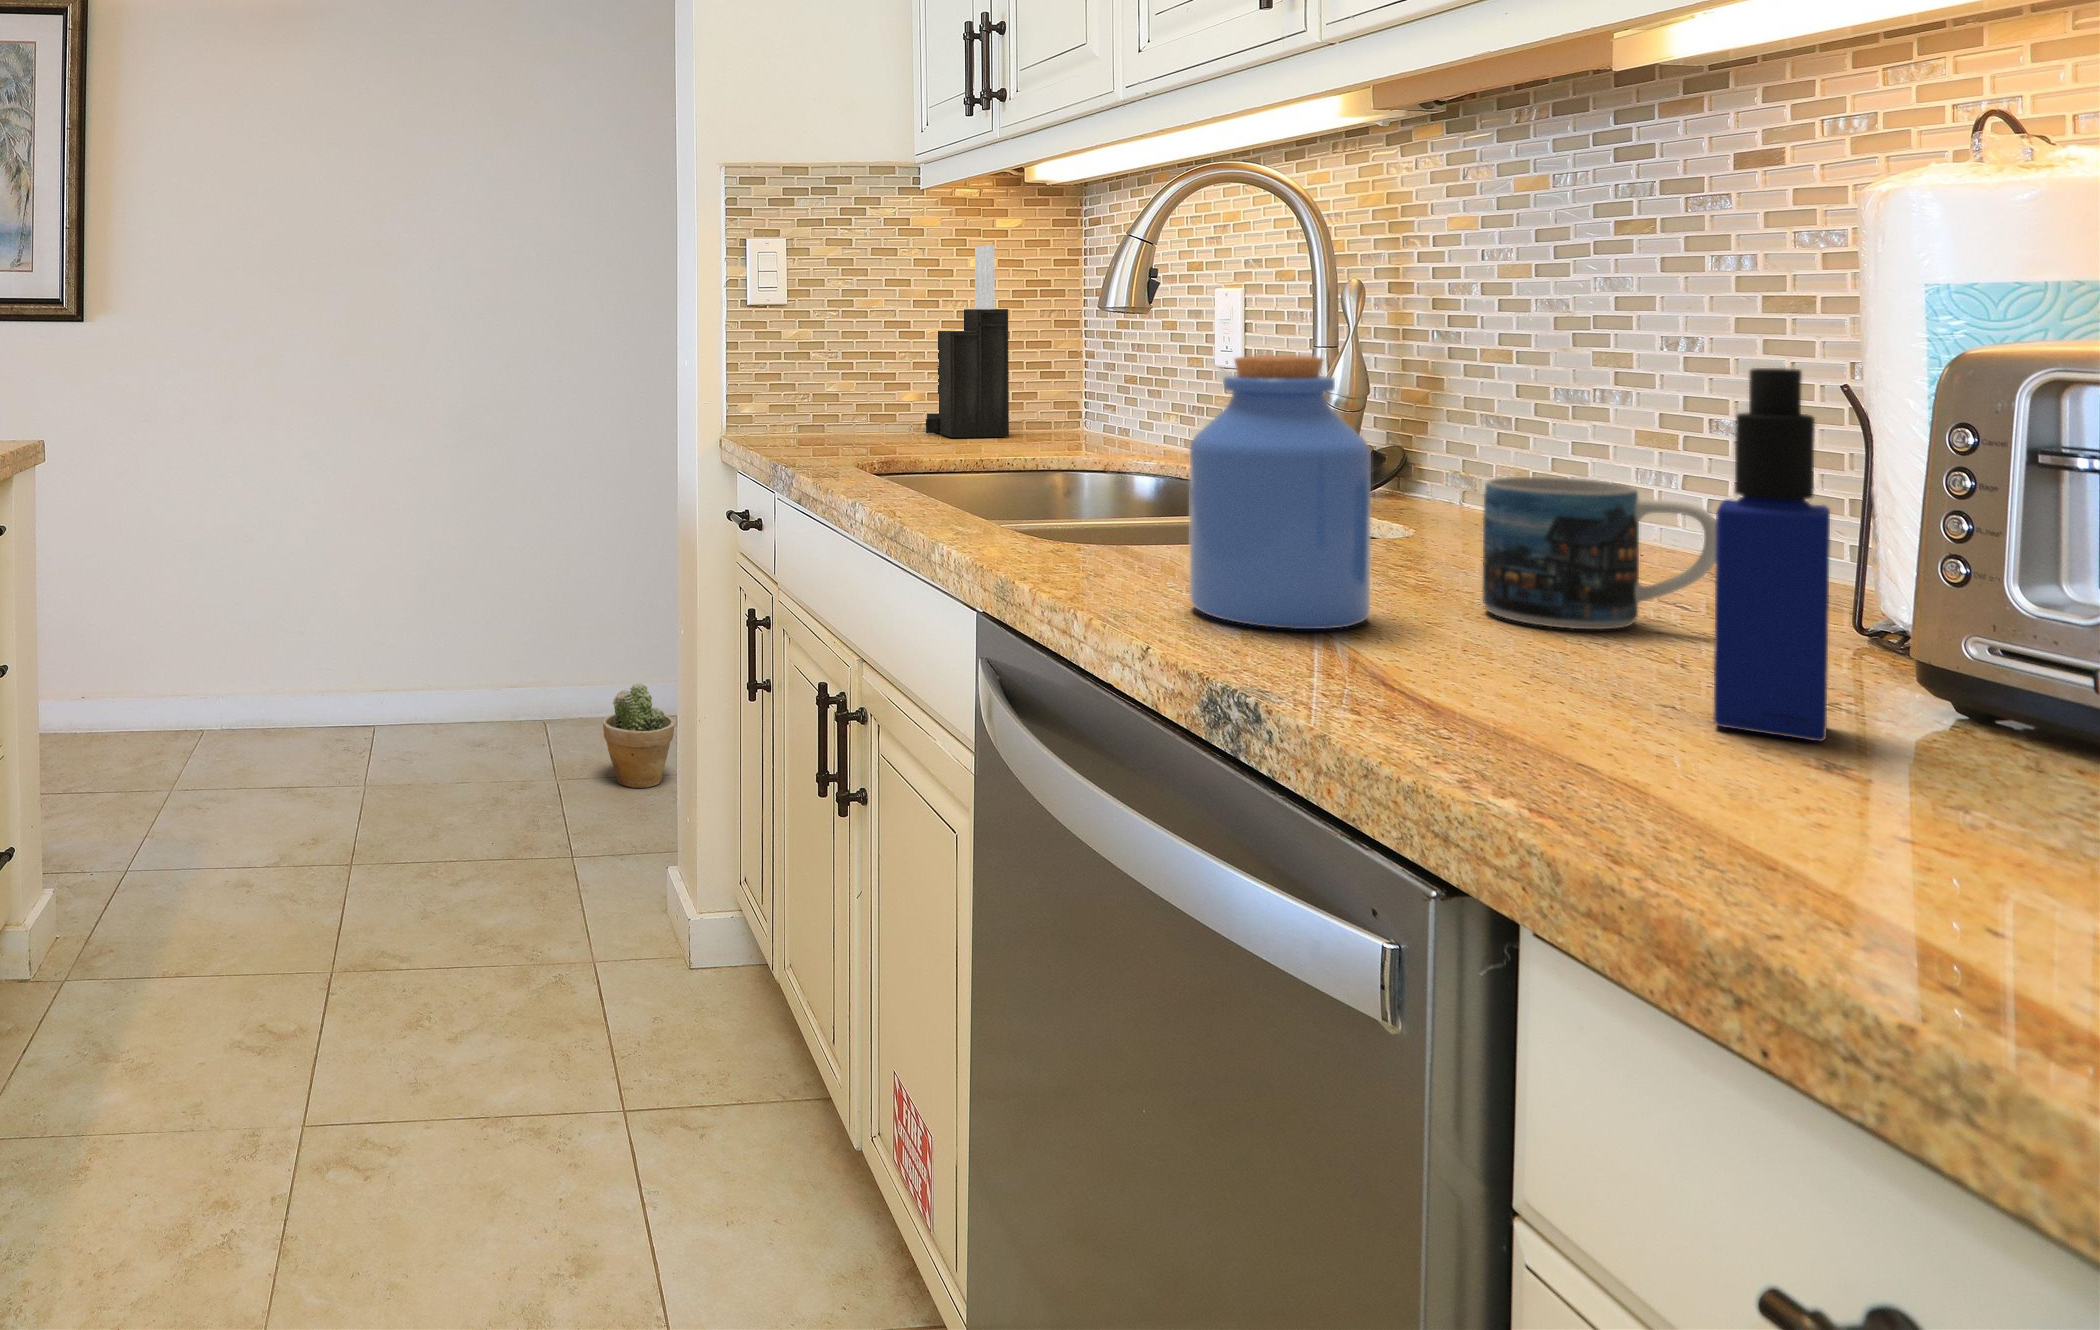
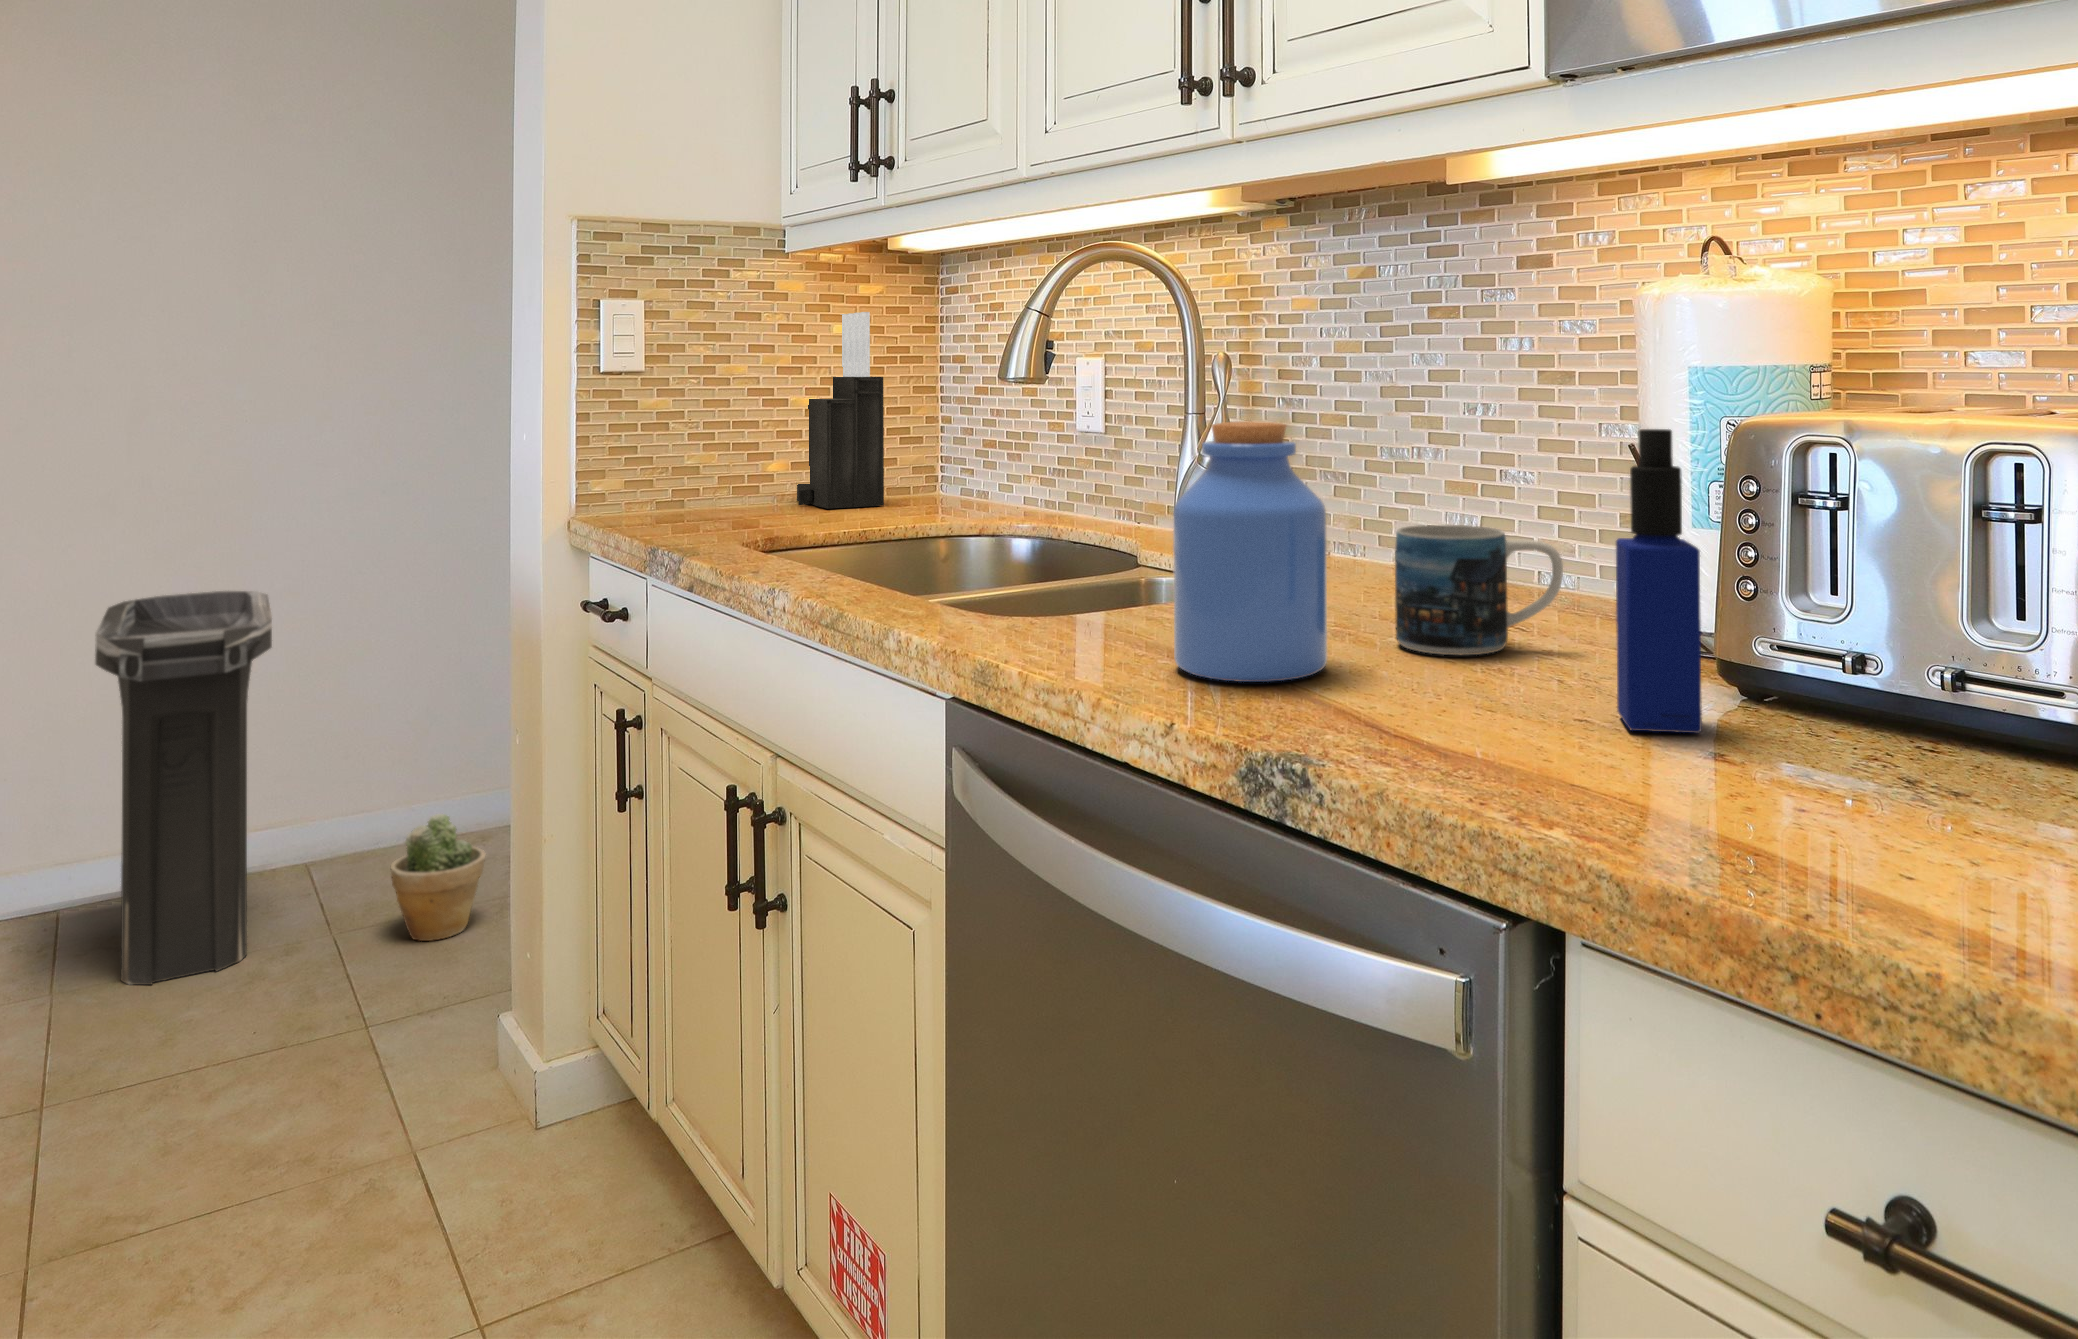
trash can: none [401,484,517,782] -> present [95,591,272,985]

